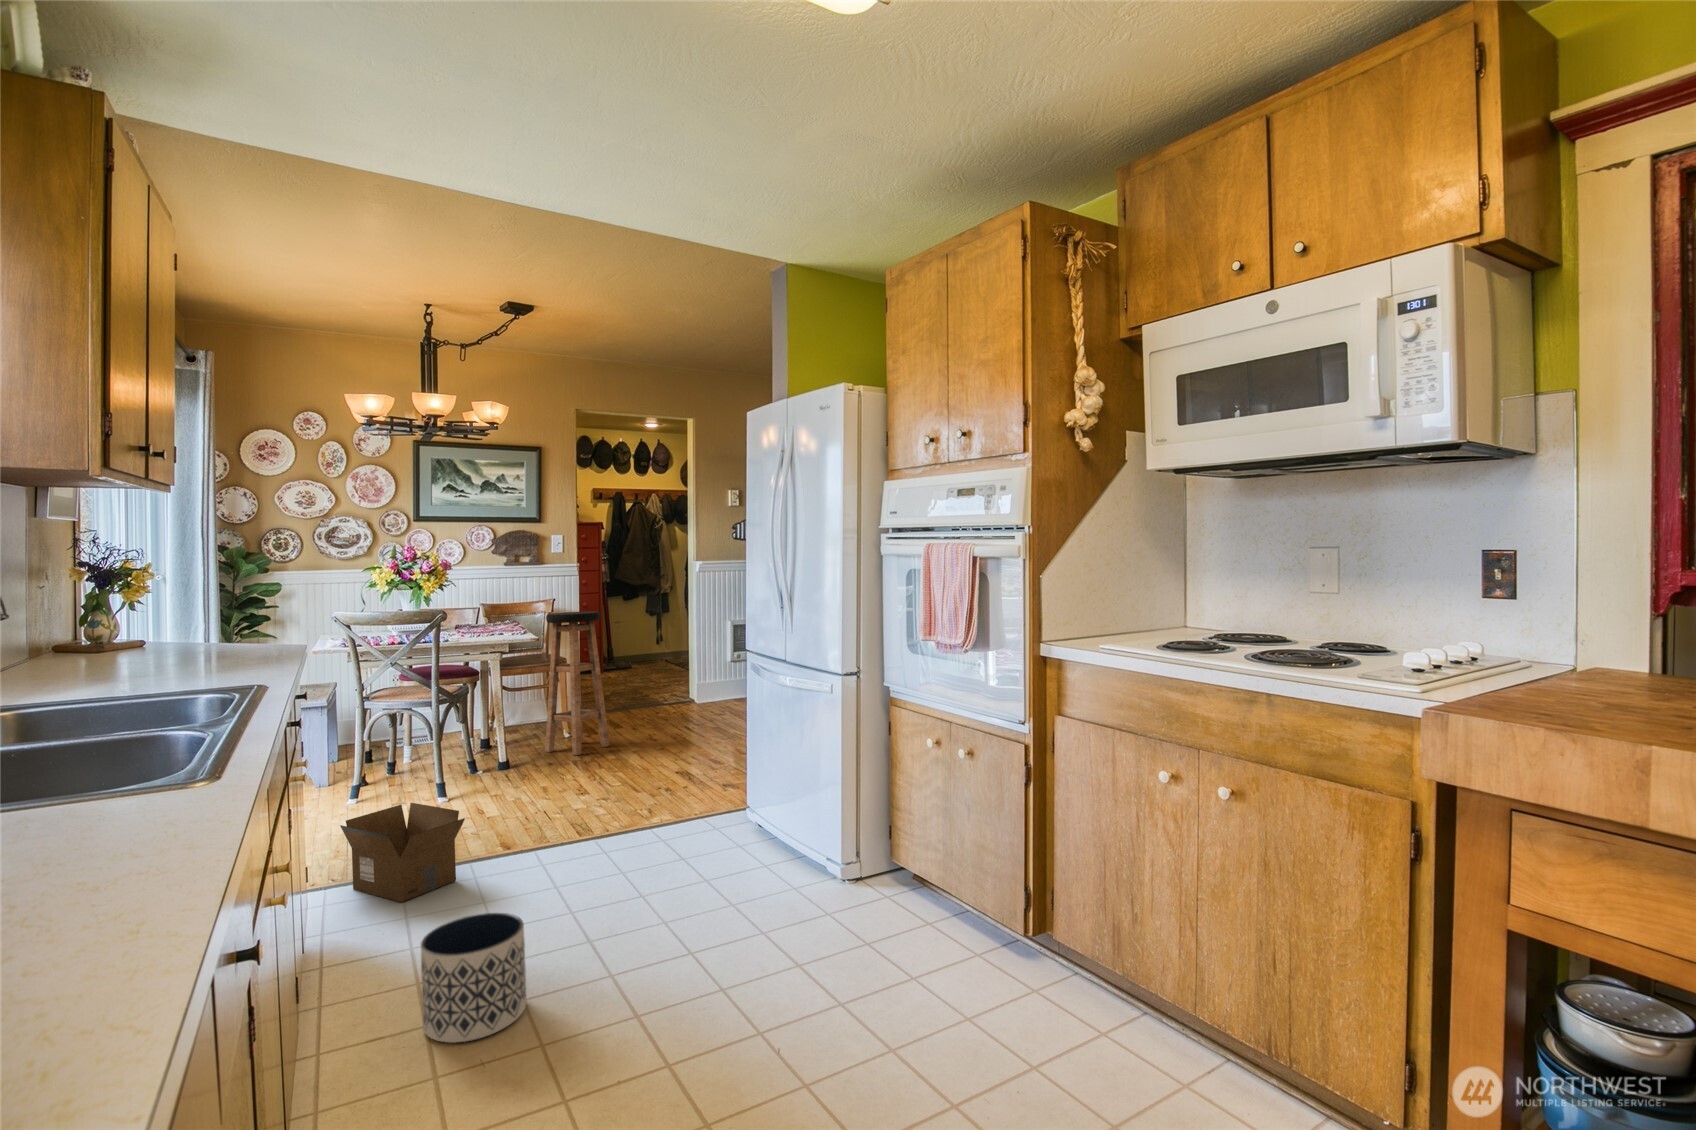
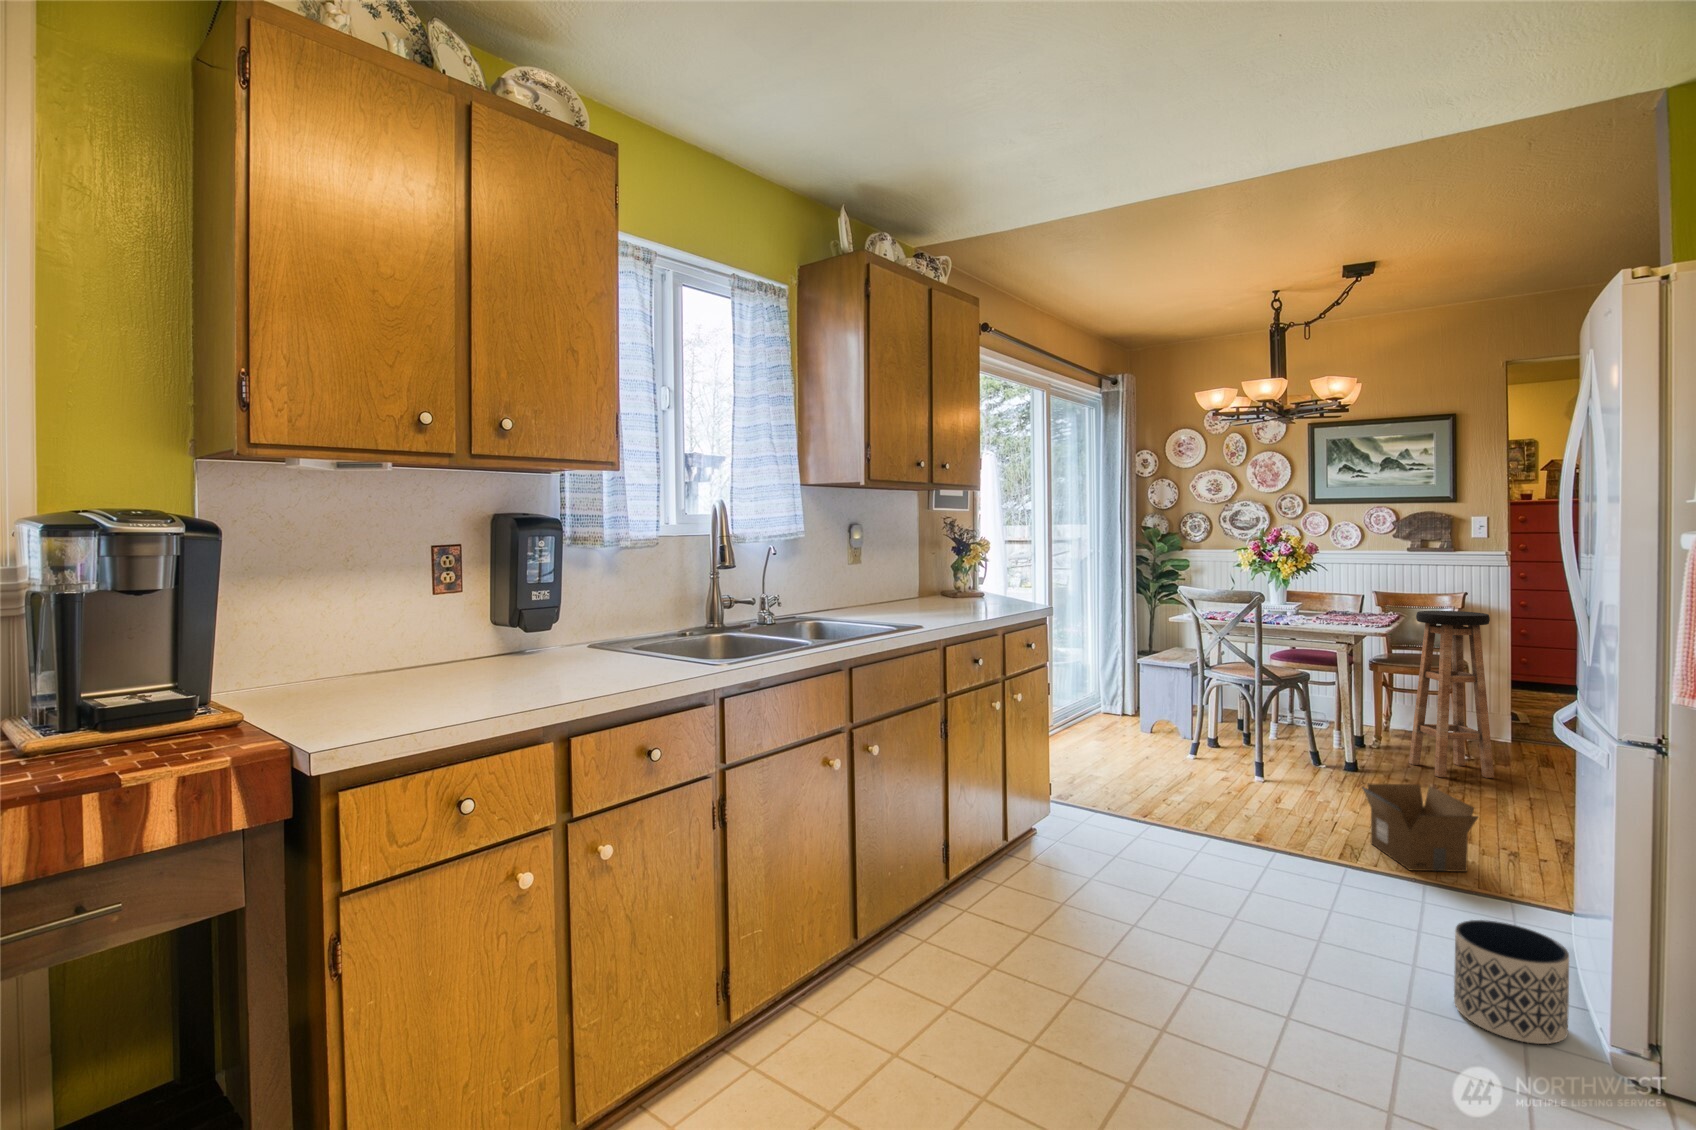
cardboard box: present [340,803,465,902] -> present [1363,784,1478,872]
planter: present [421,913,526,1043] -> present [1454,920,1569,1044]

